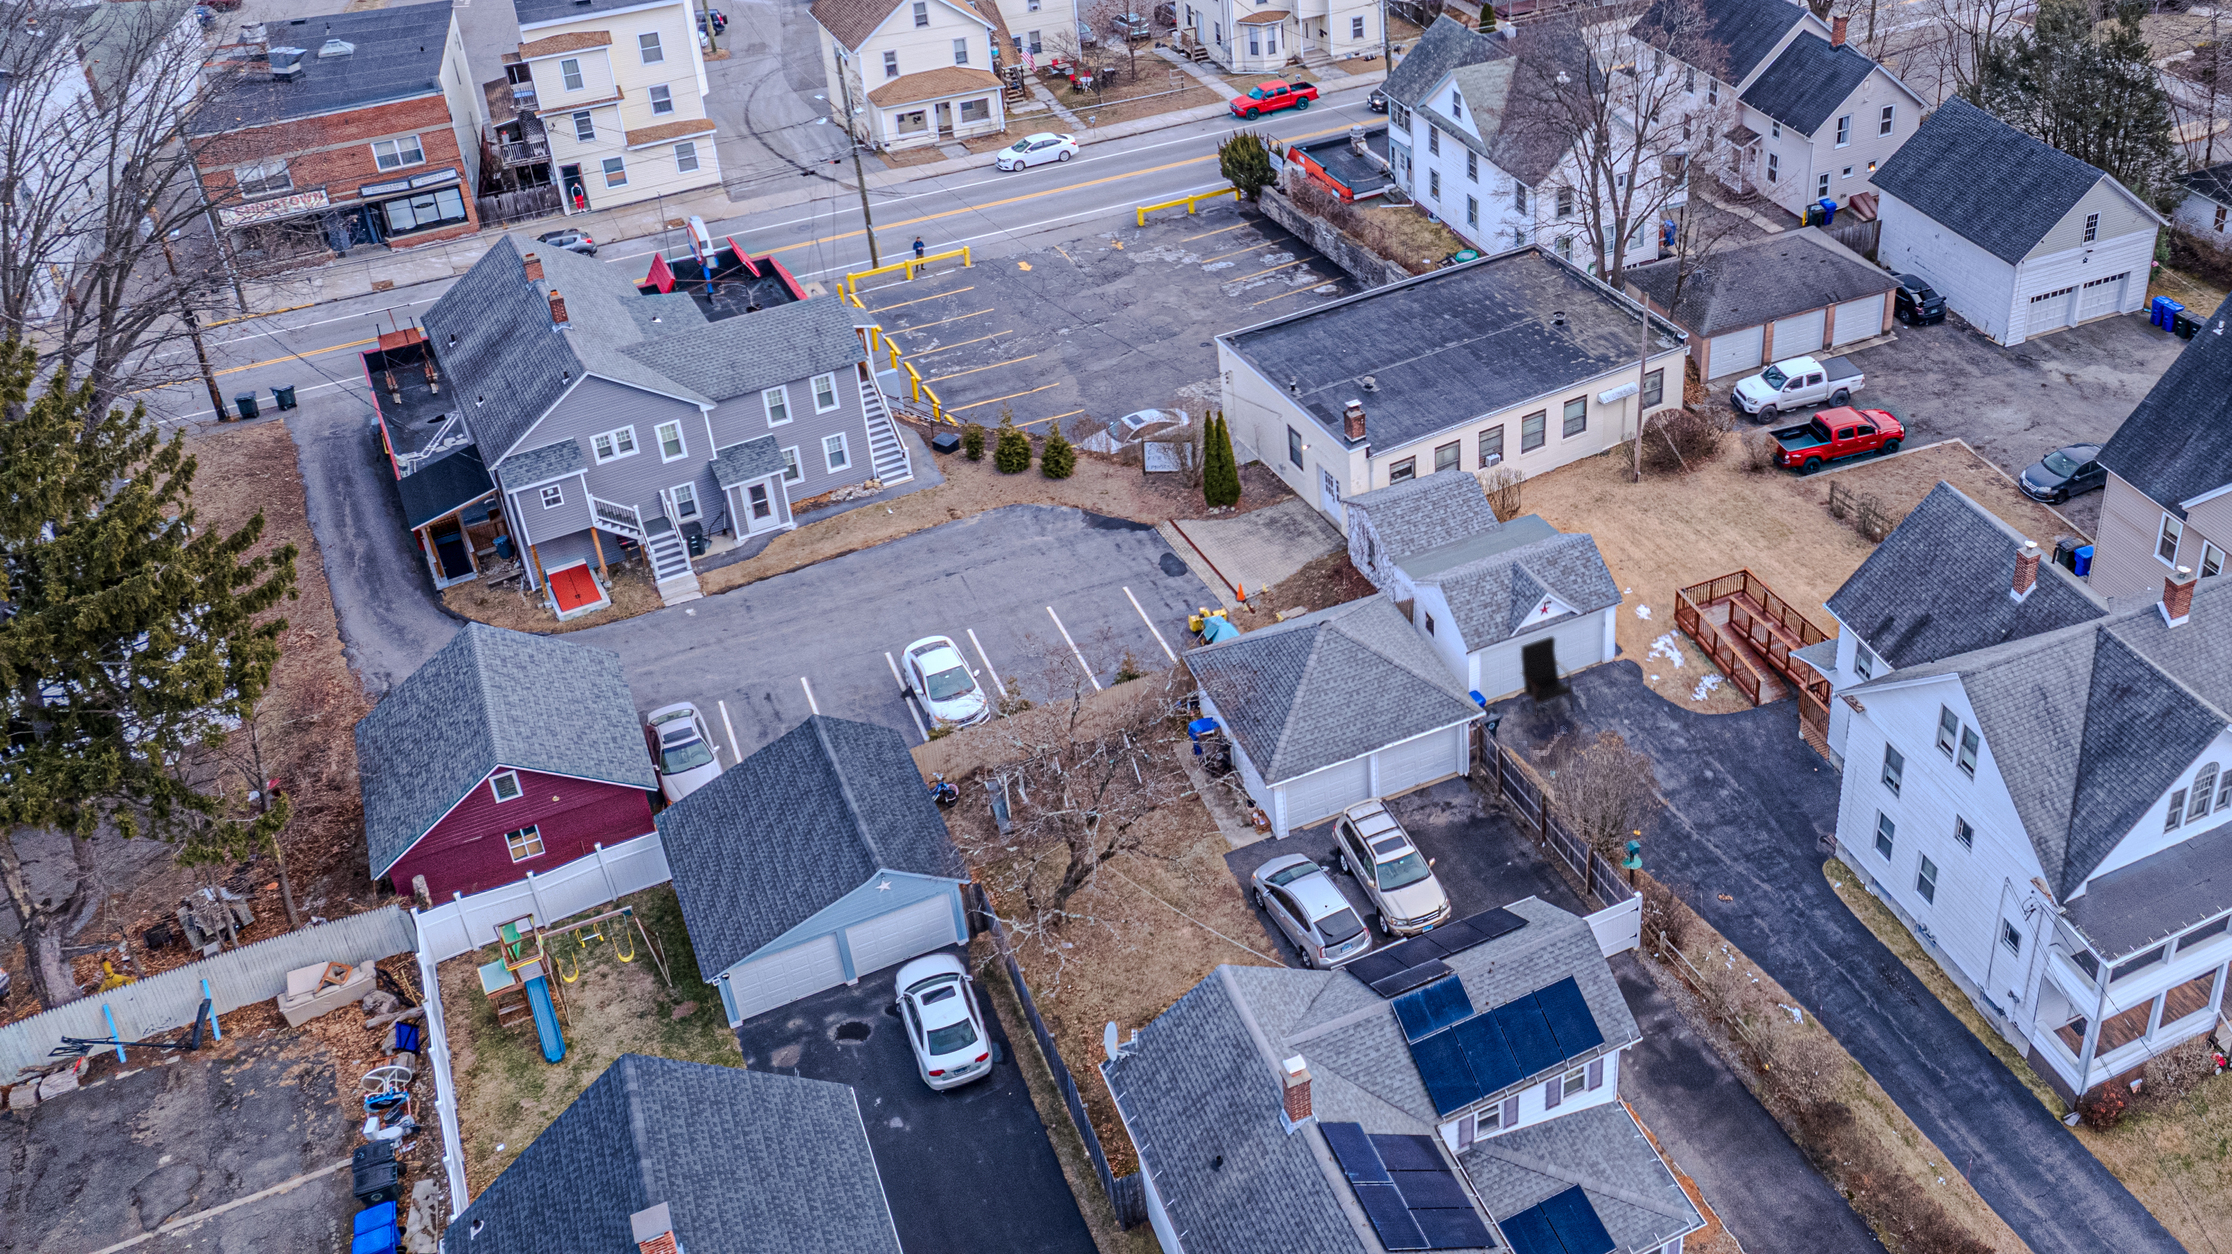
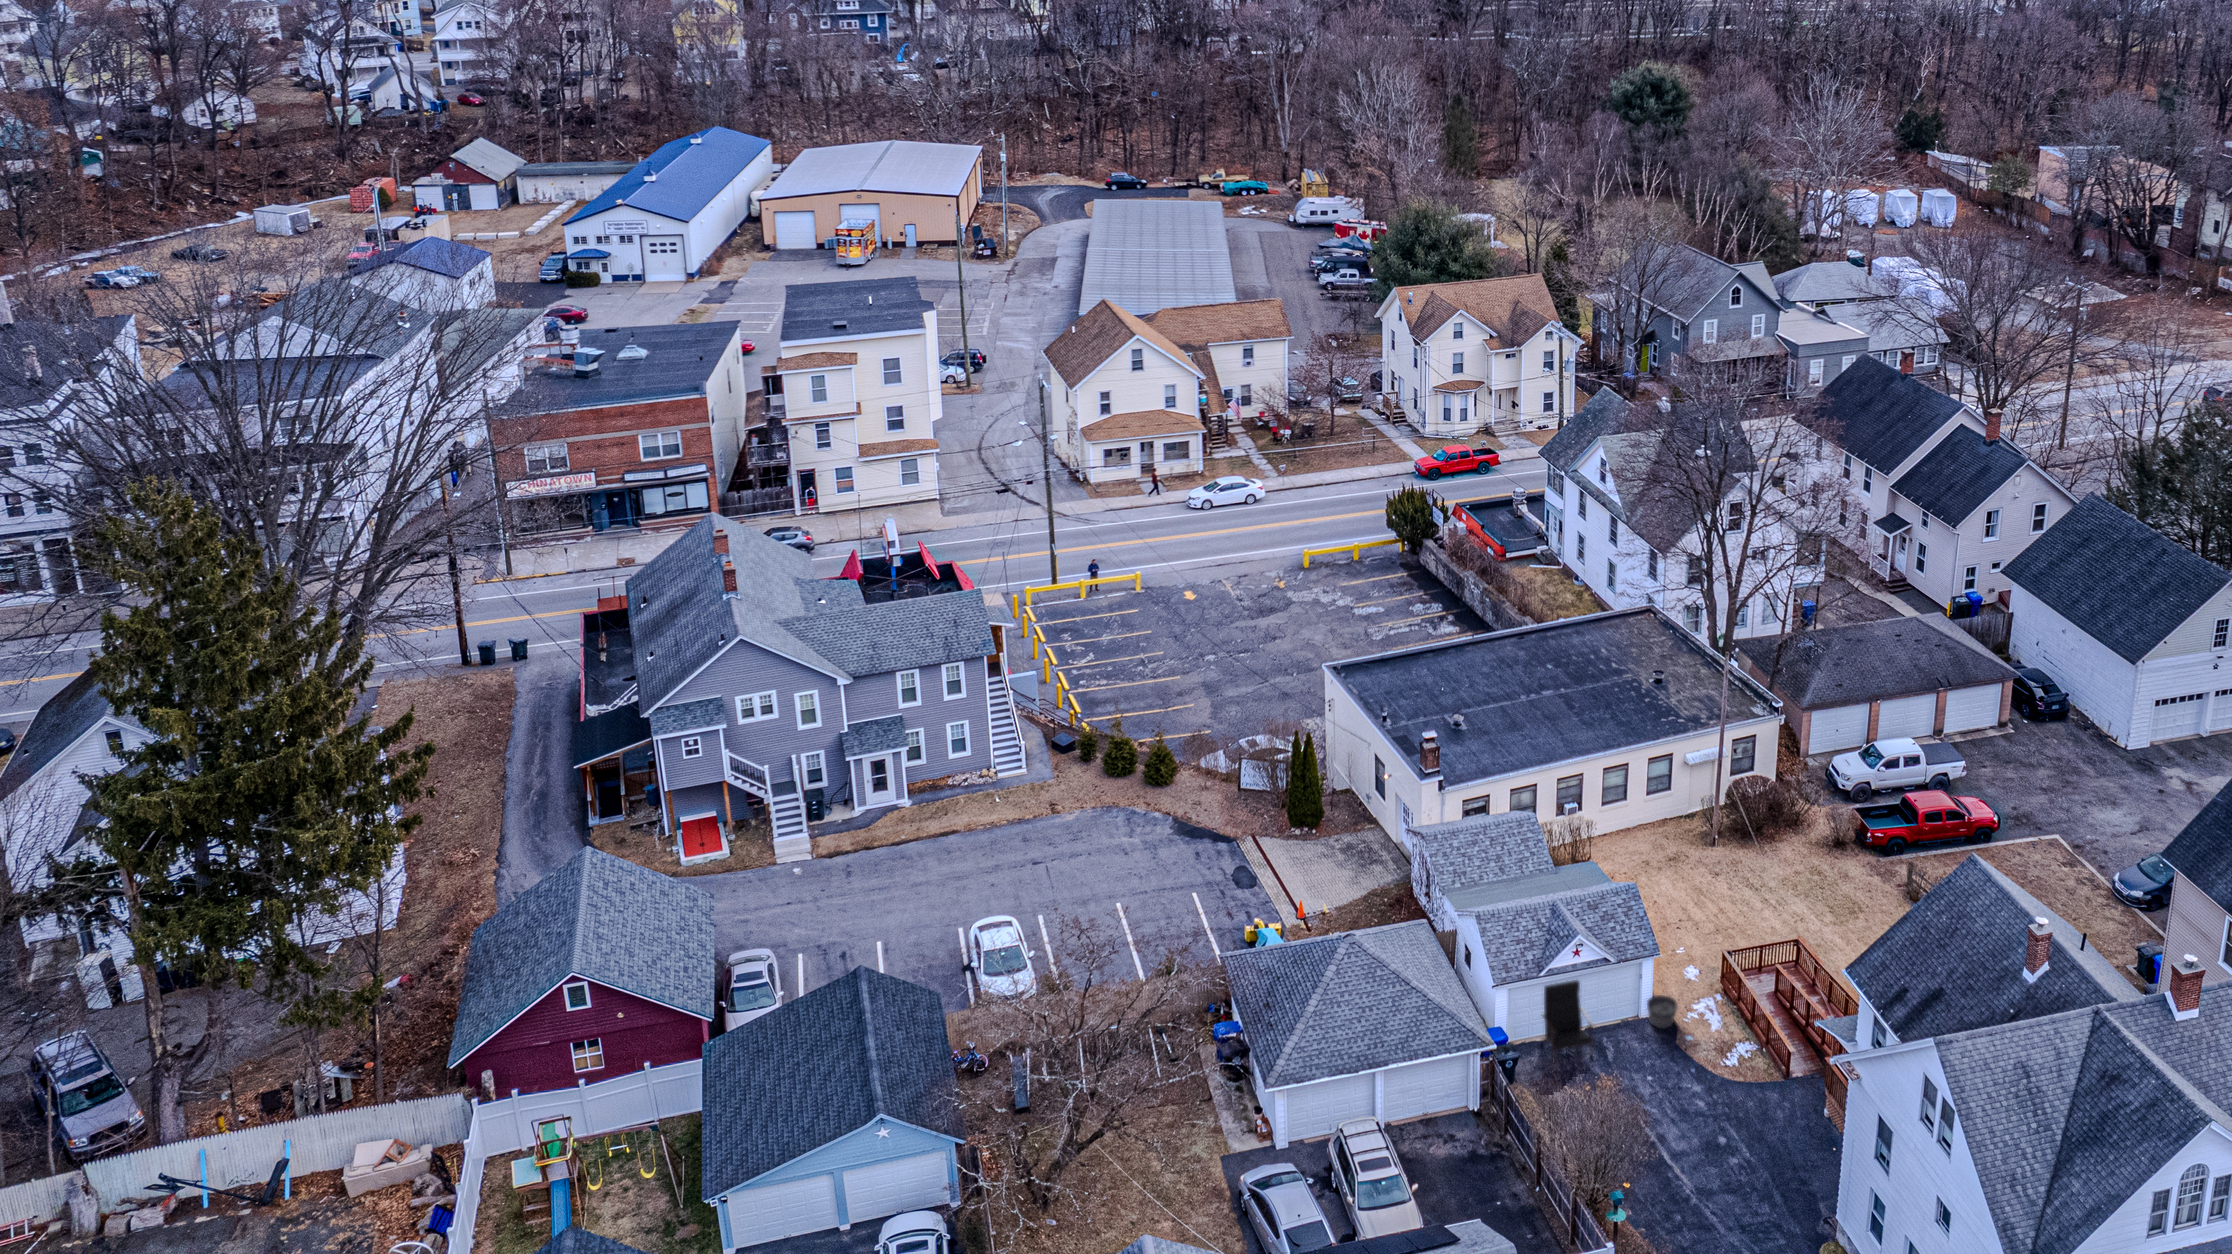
wooden bucket: none [1614,637,1644,669] -> present [1647,995,1678,1029]

